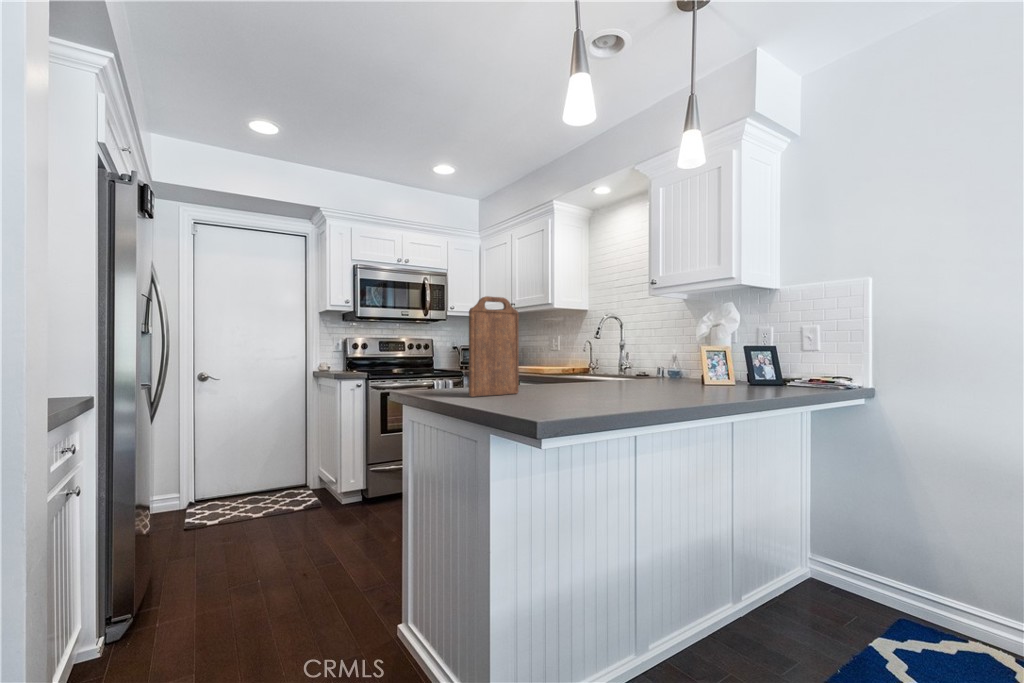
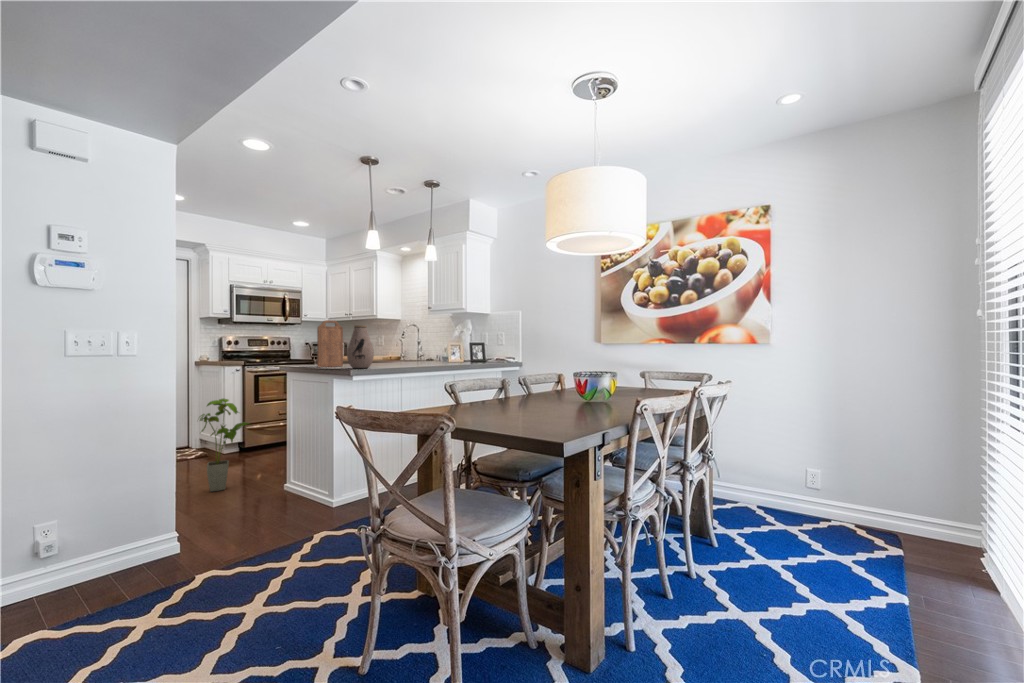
vase: none [538,298,602,410] -> present [347,325,374,369]
house plant: none [254,452,356,635] -> present [200,399,249,492]

